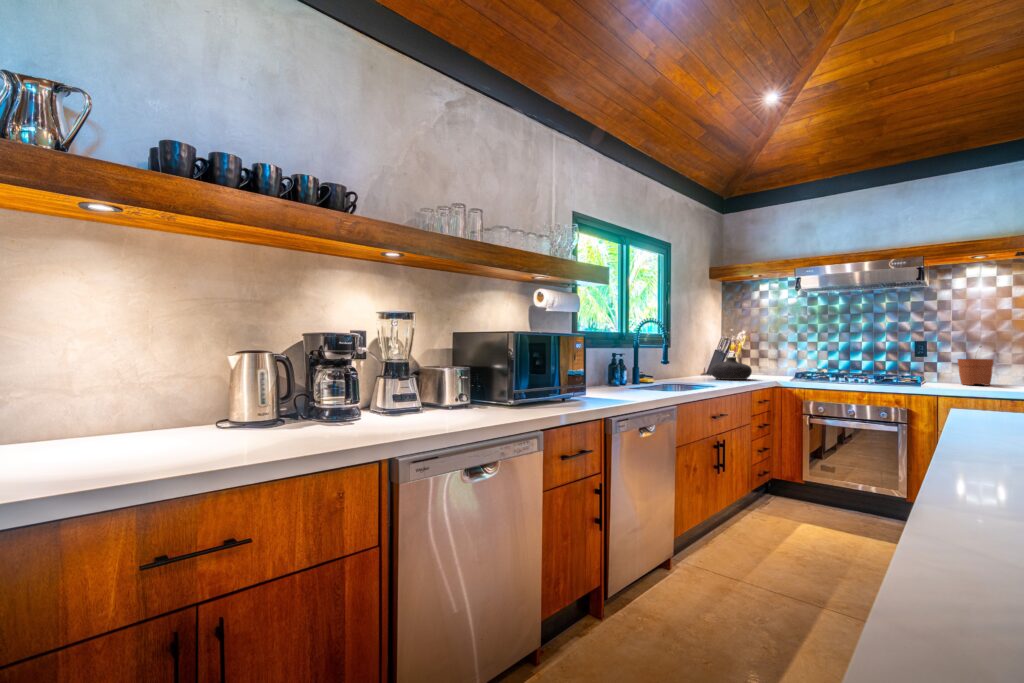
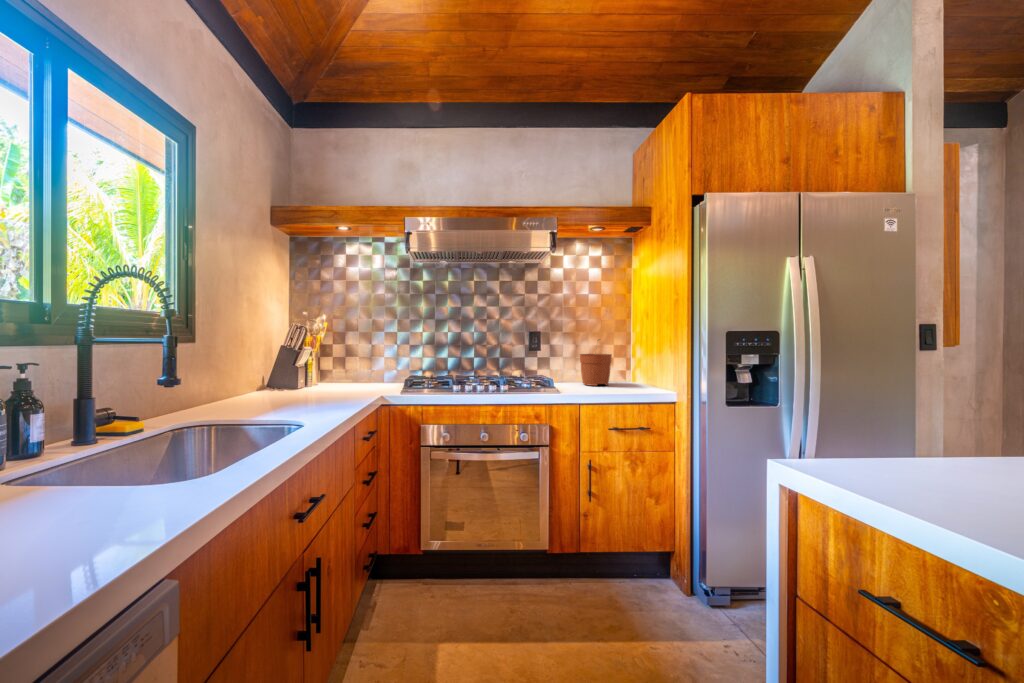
vase: present [710,357,752,380] -> none [273,358,344,400]

